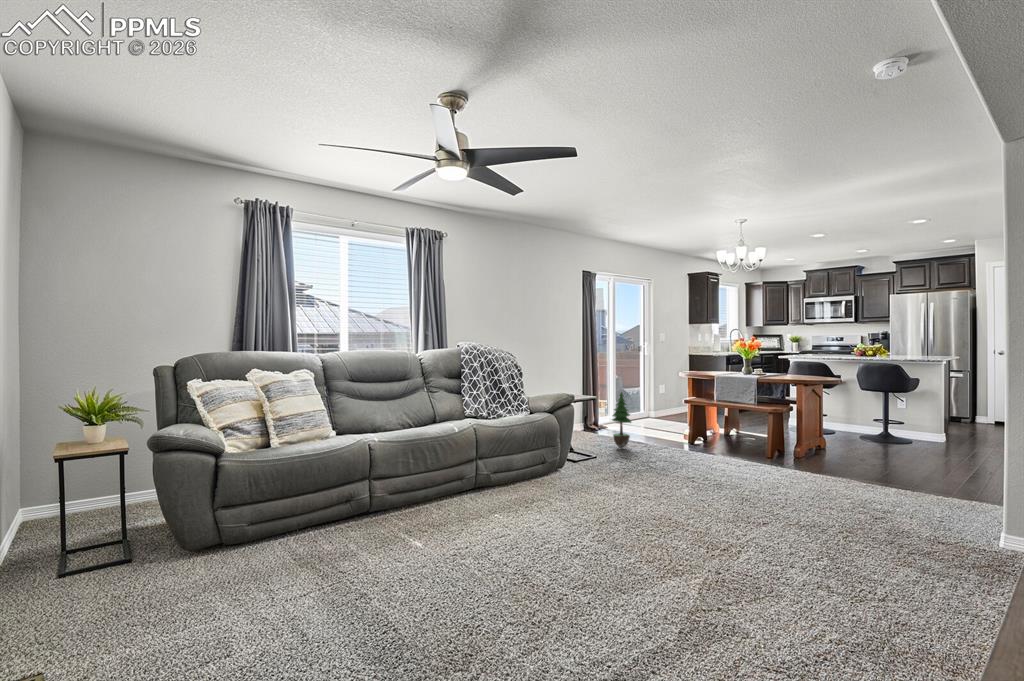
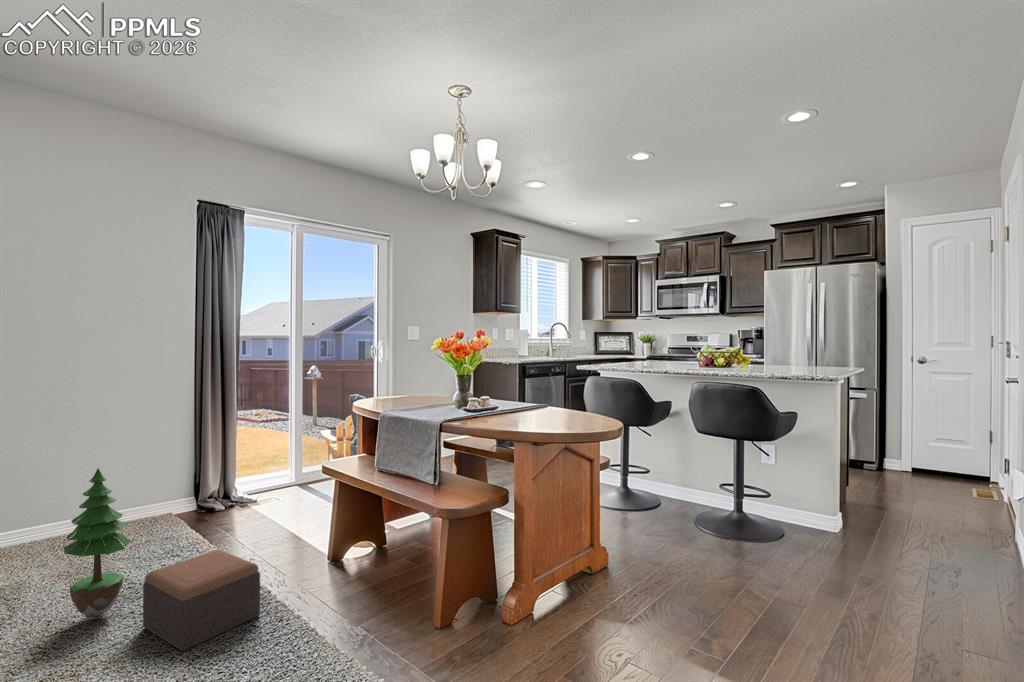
footstool: none [645,427,685,455] -> present [143,550,260,651]

